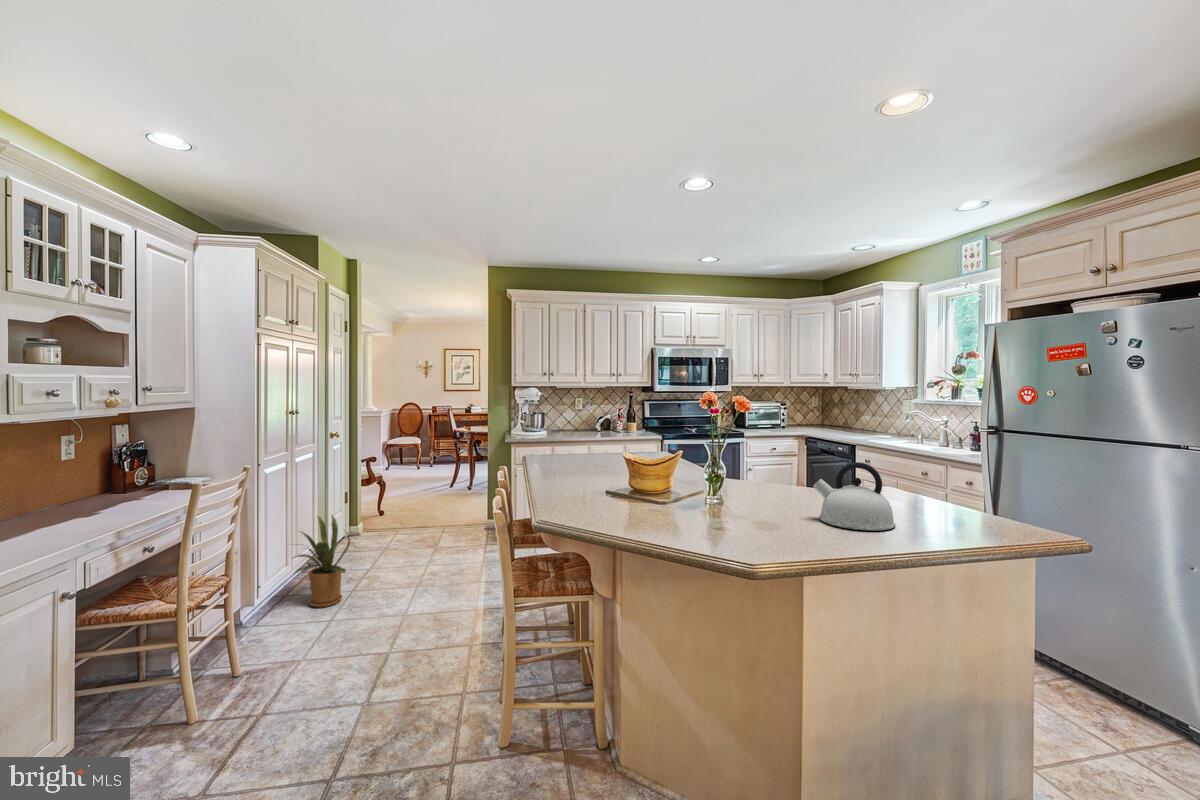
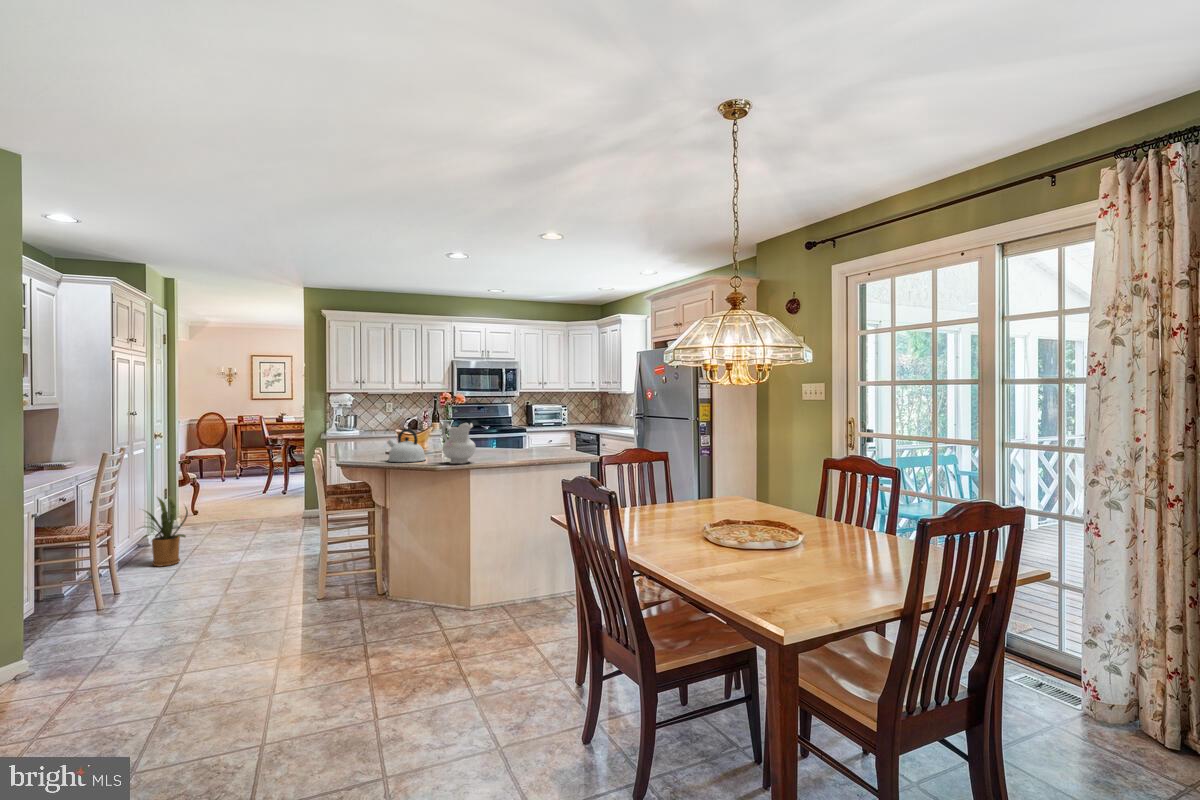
ceramic pitcher: none [734,454,809,547] -> present [442,421,475,464]
kettle: present [813,462,896,531] -> present [387,429,425,462]

